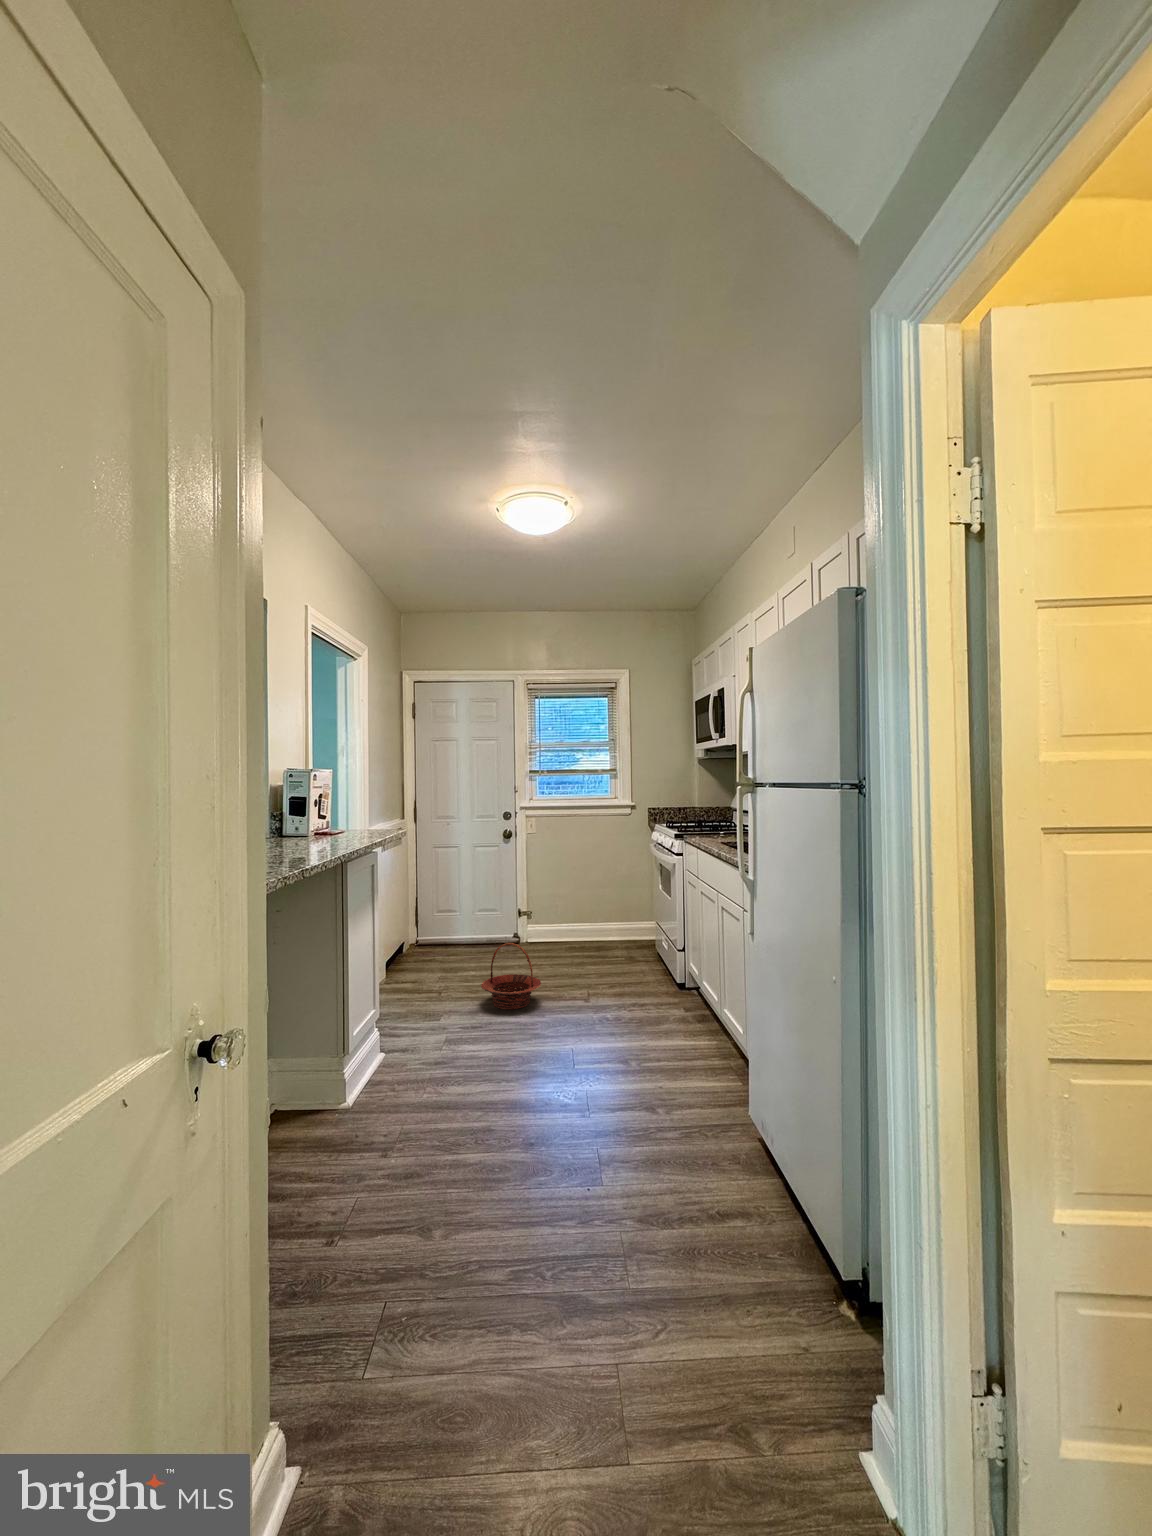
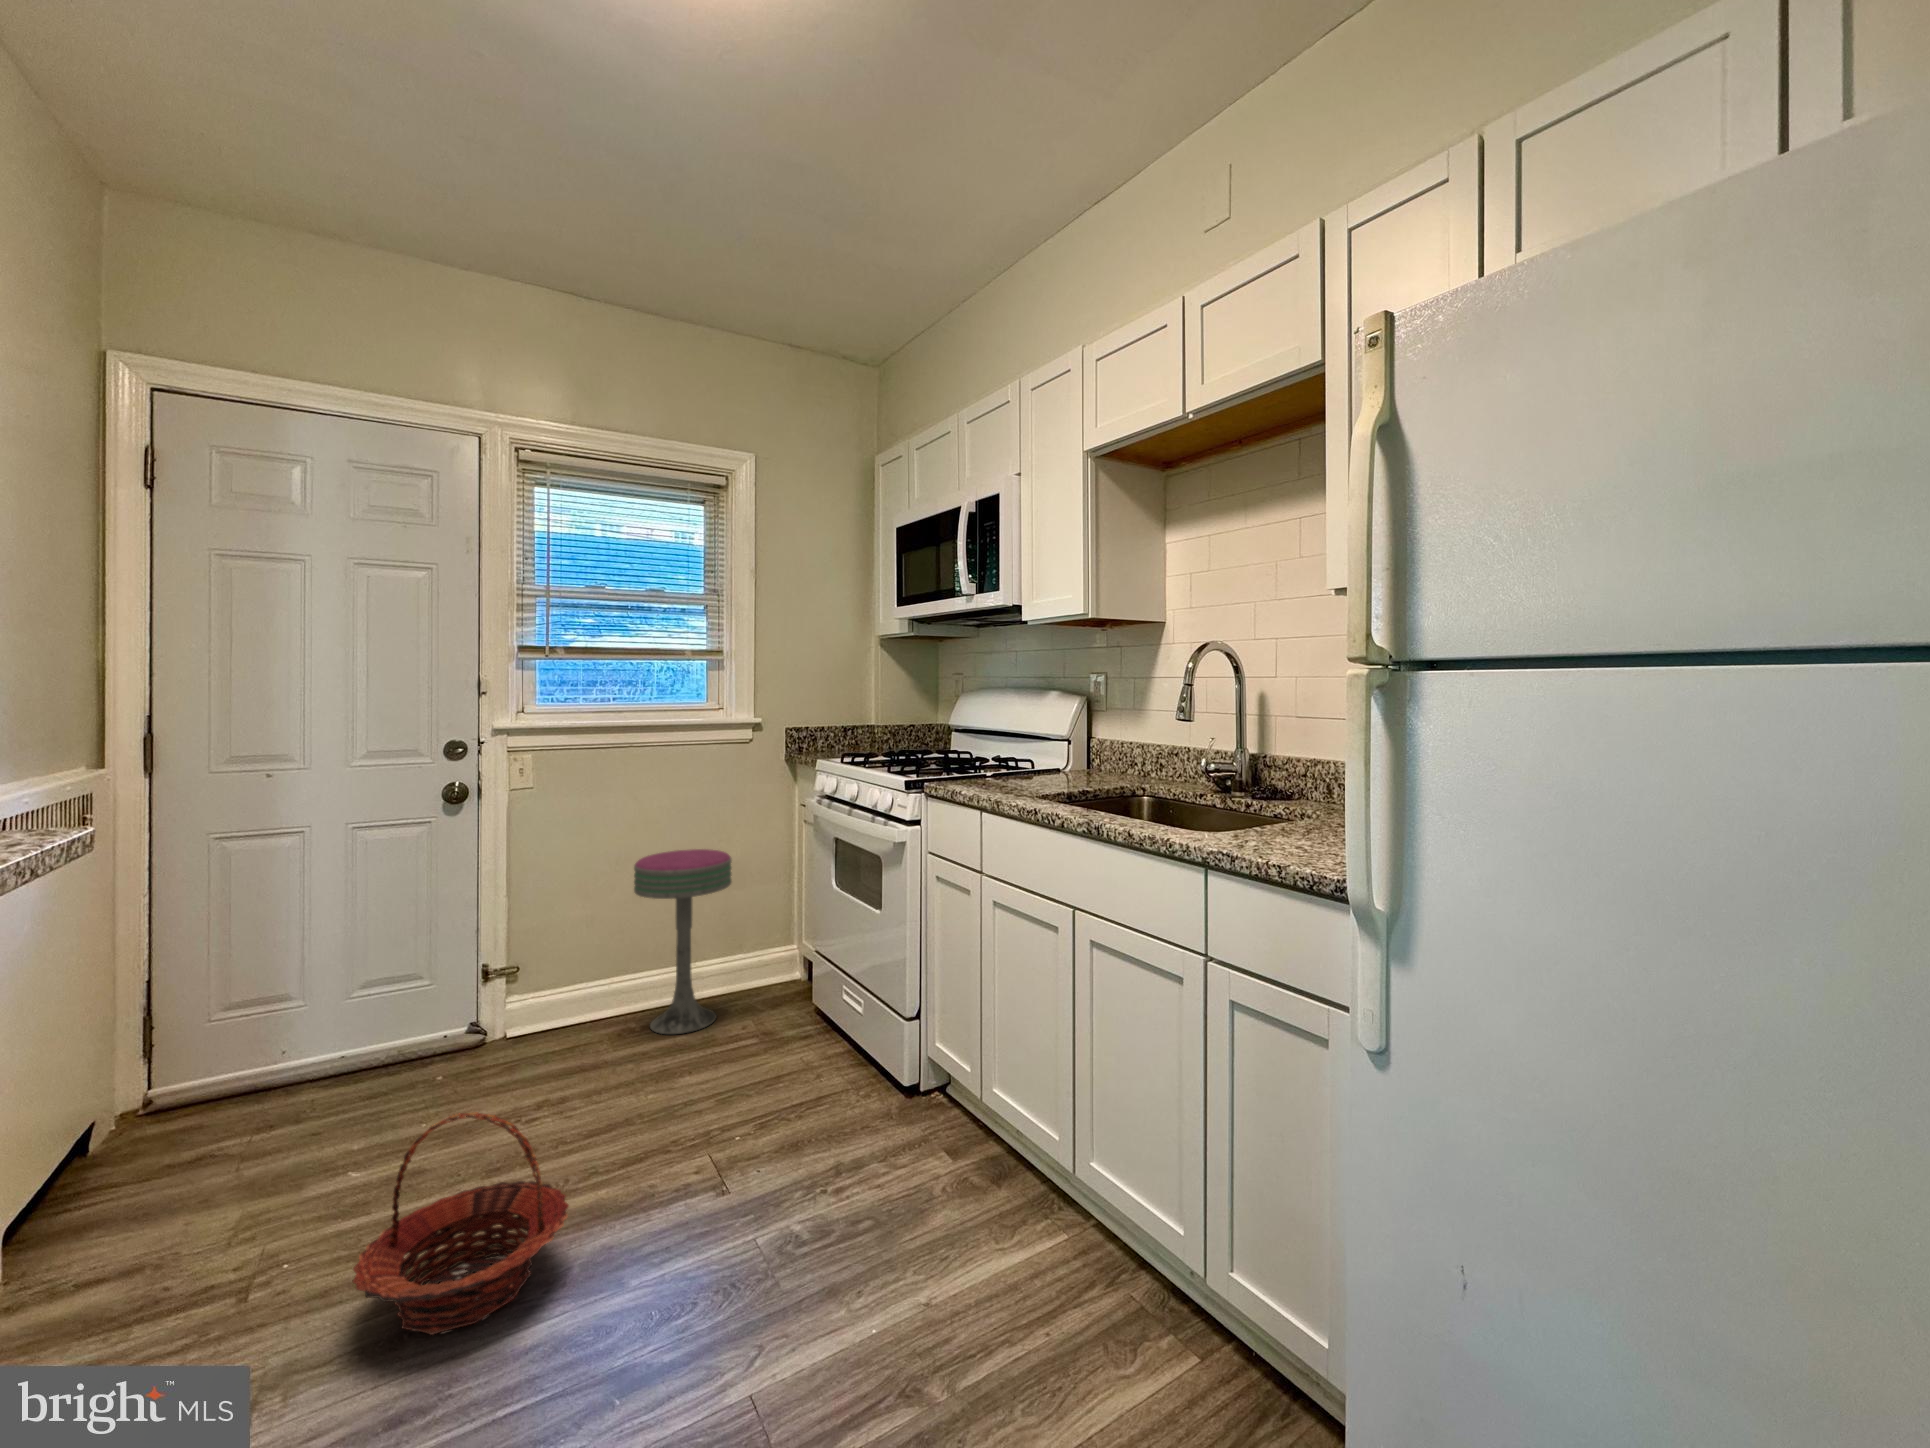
bar stool: none [576,866,618,950] -> present [634,849,732,1034]

